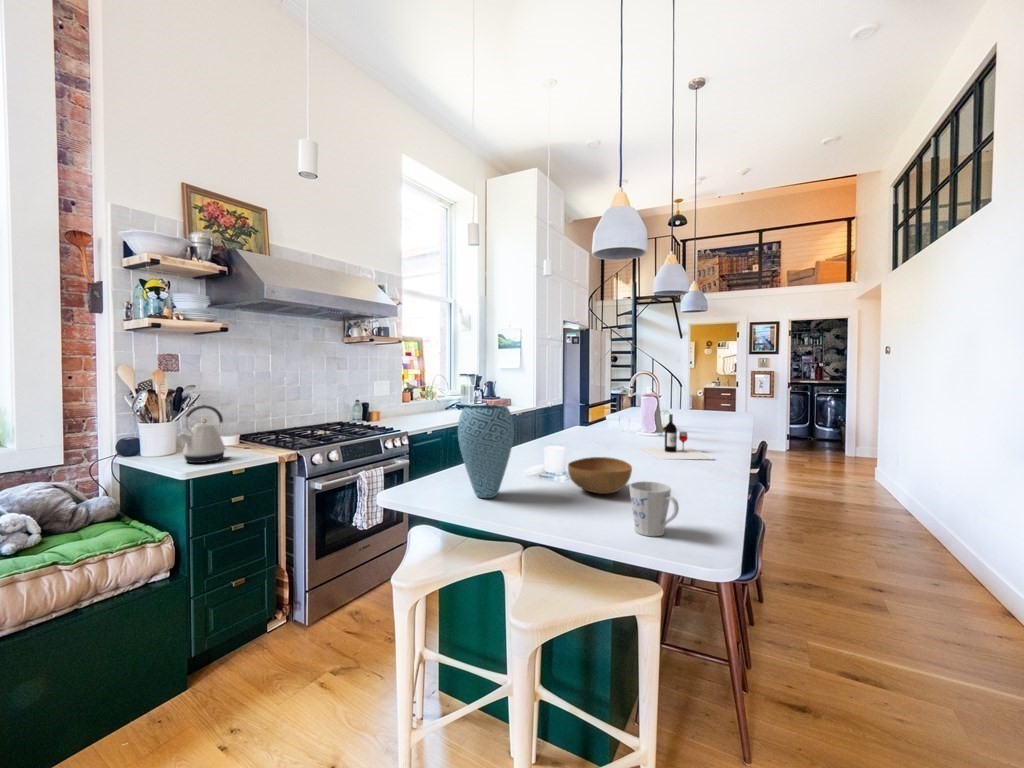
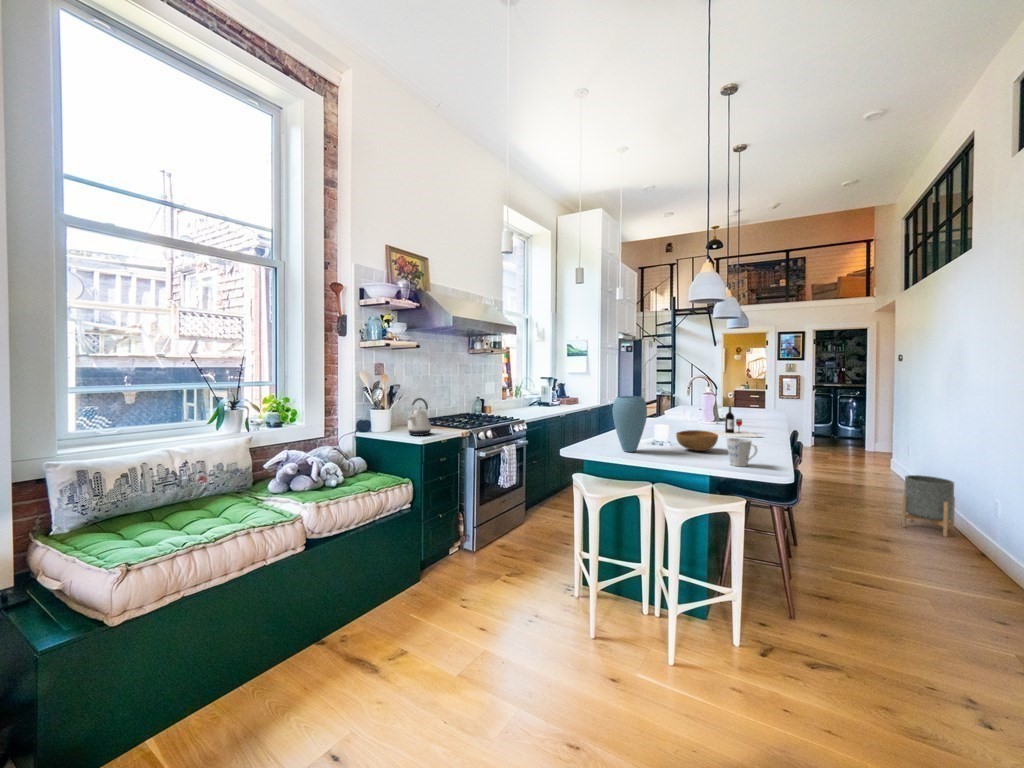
planter: none [897,498,964,582] -> present [902,475,955,537]

